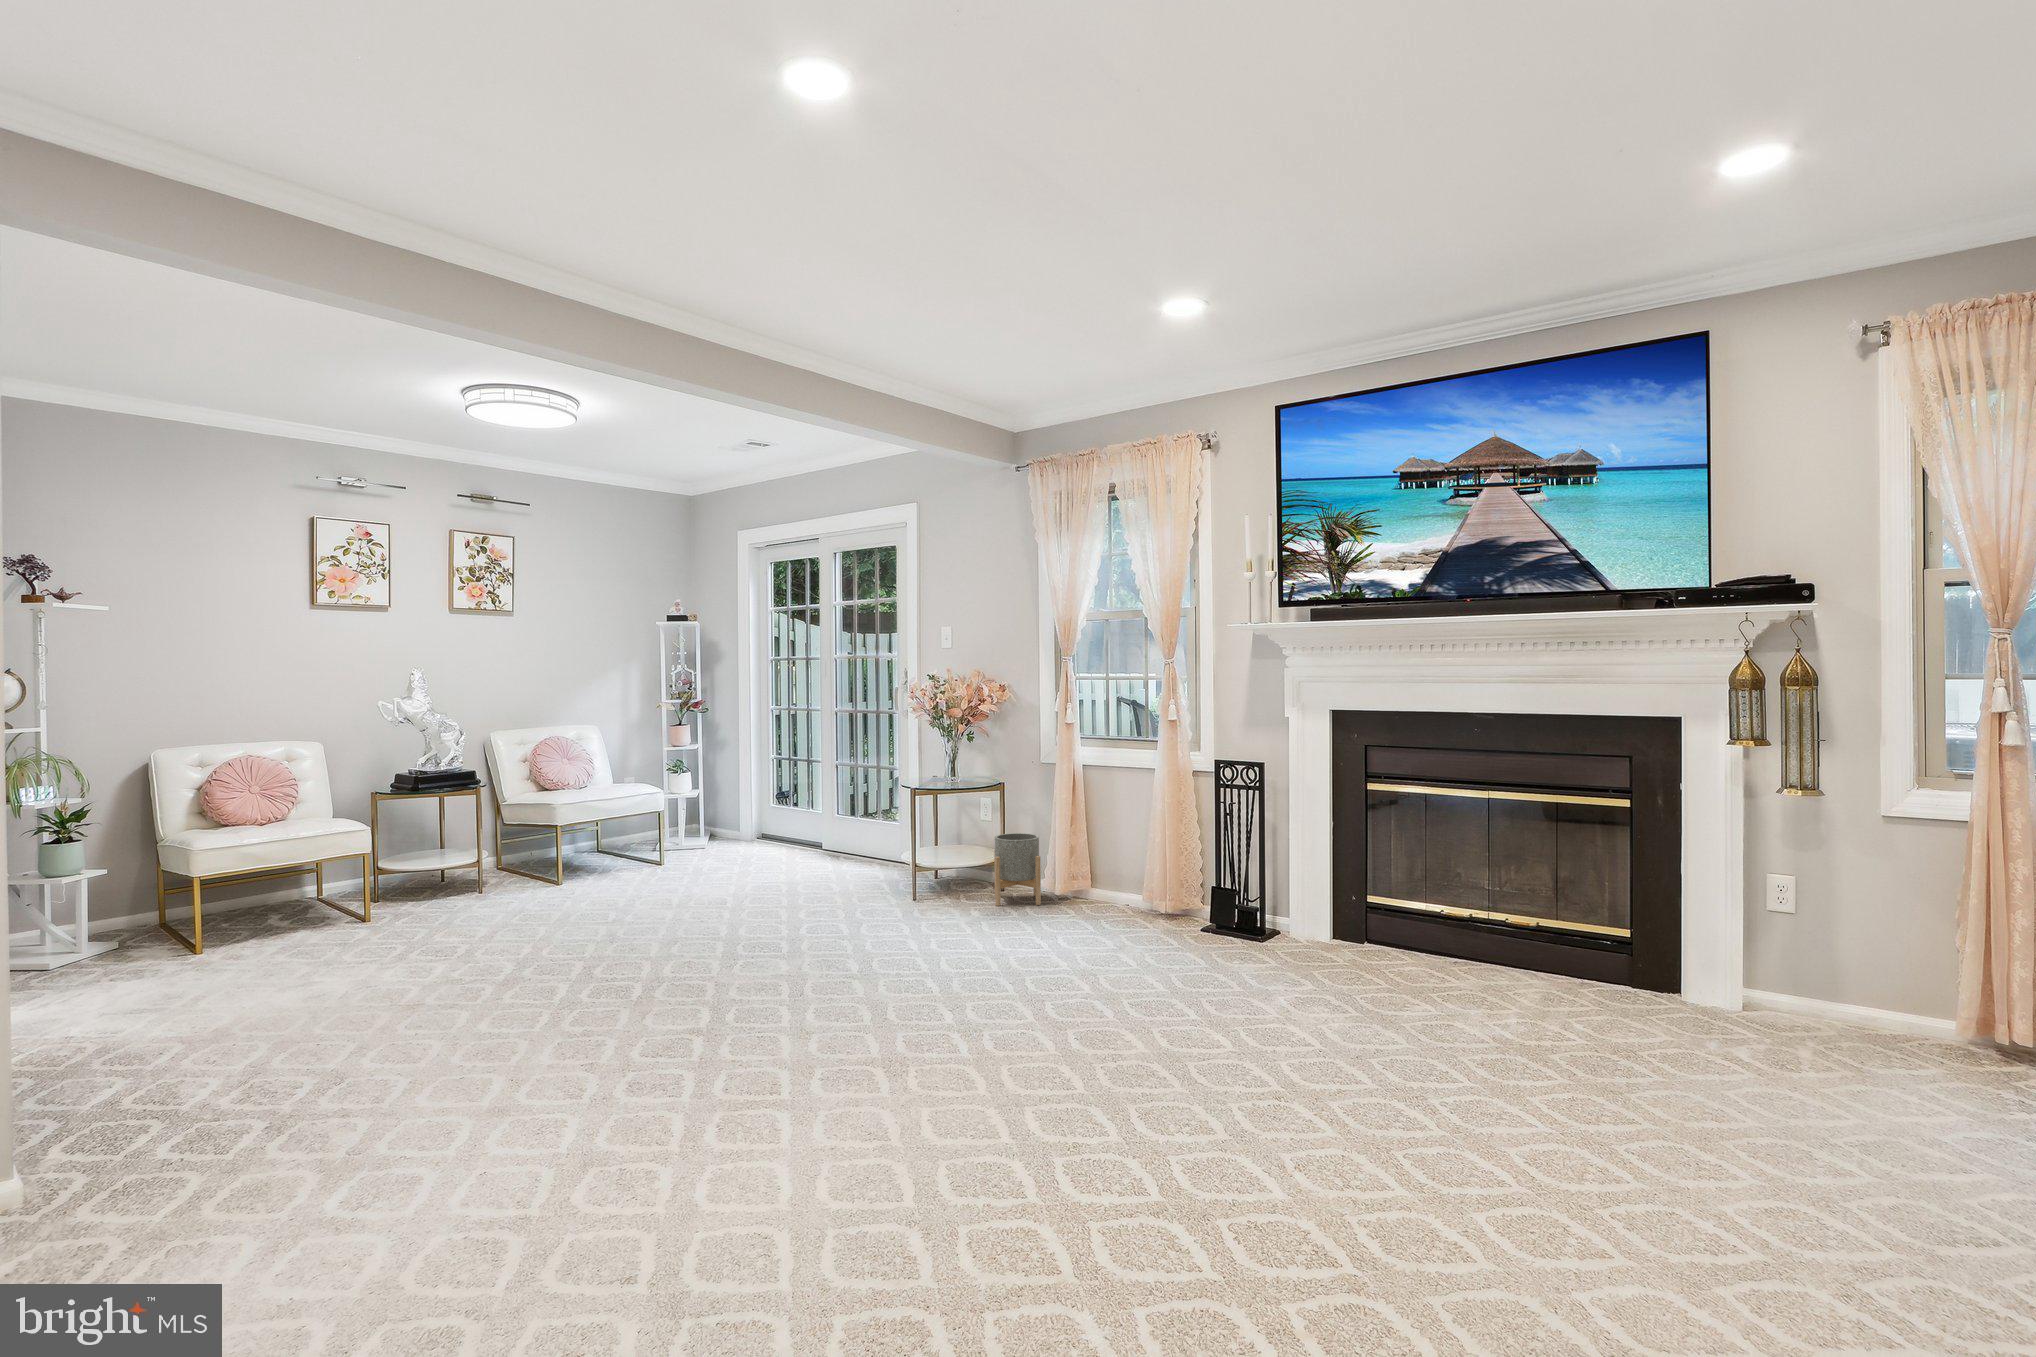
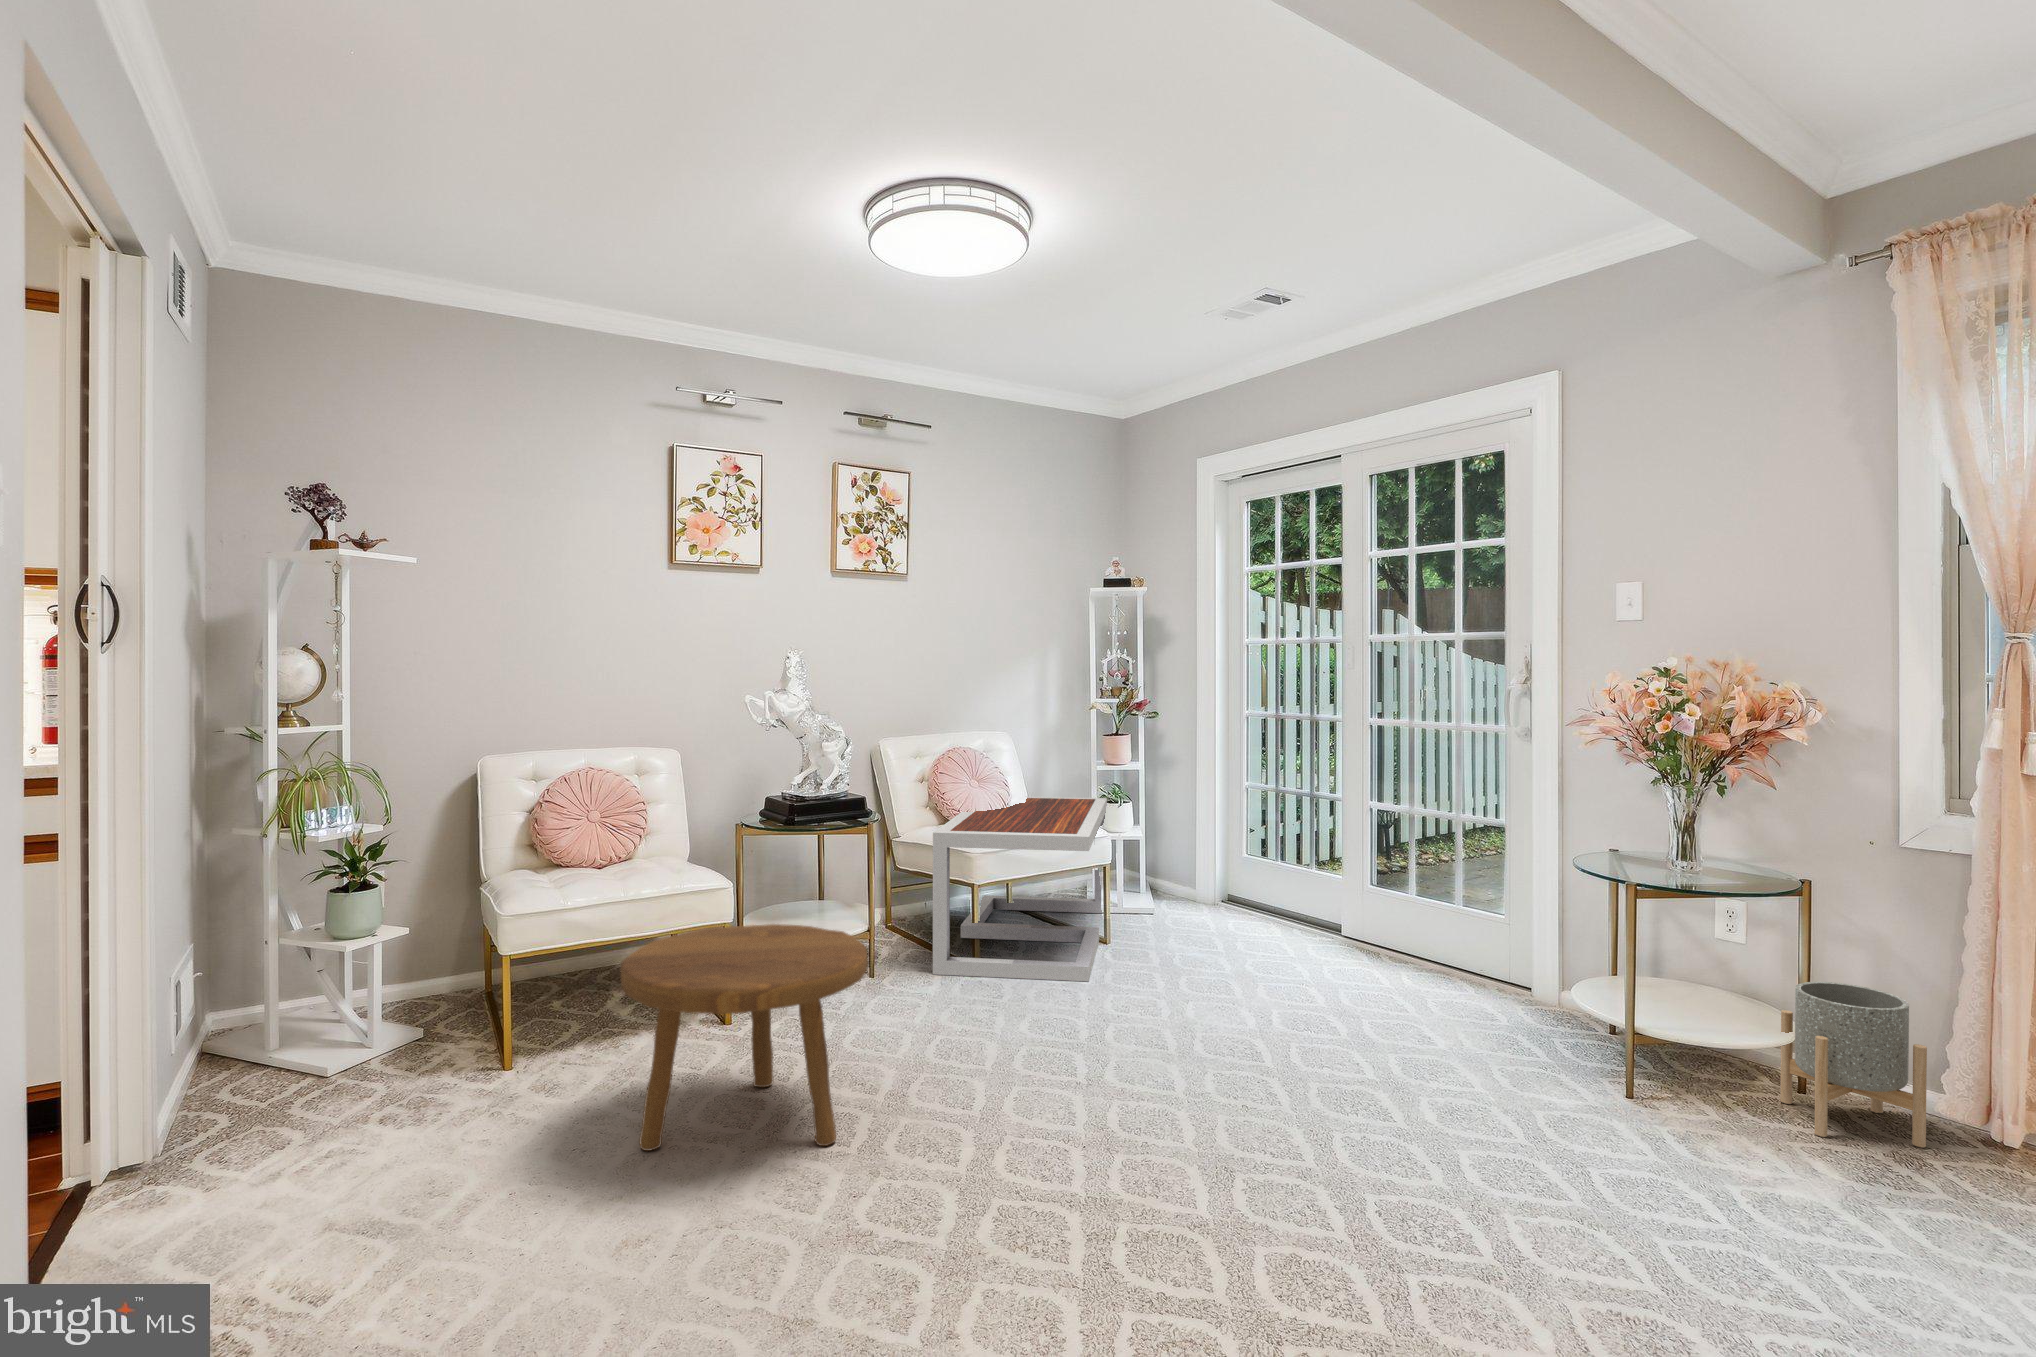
coffee table: none [526,770,671,888] -> present [933,797,1107,981]
footstool: none [298,841,468,970] -> present [621,924,867,1151]

